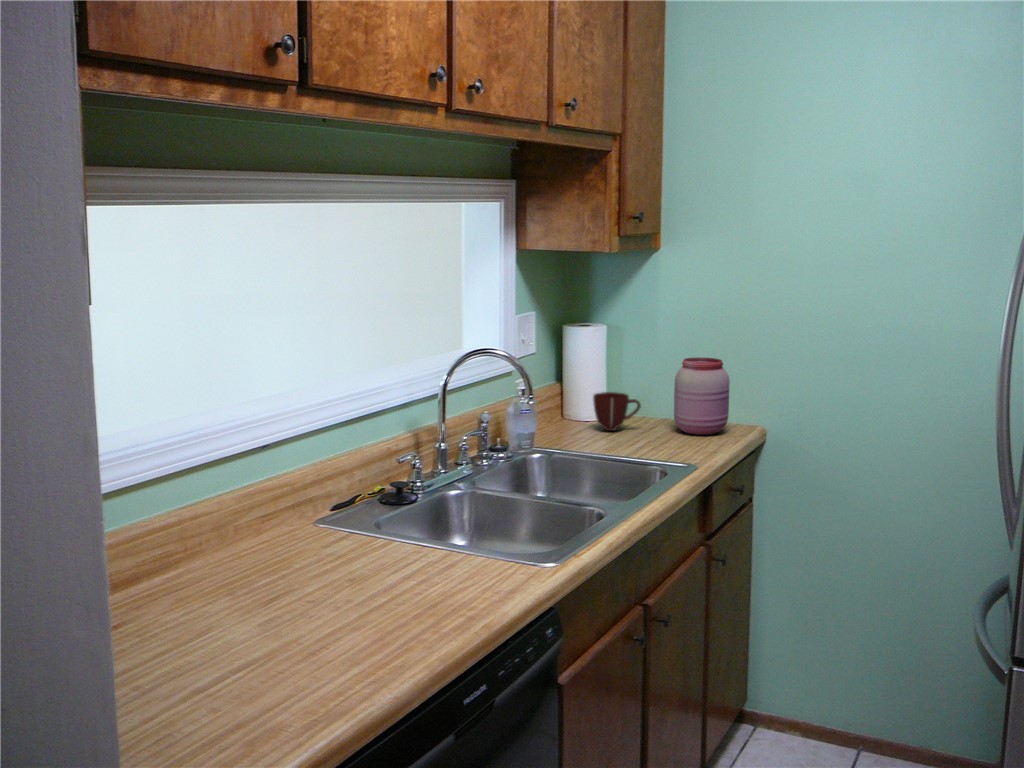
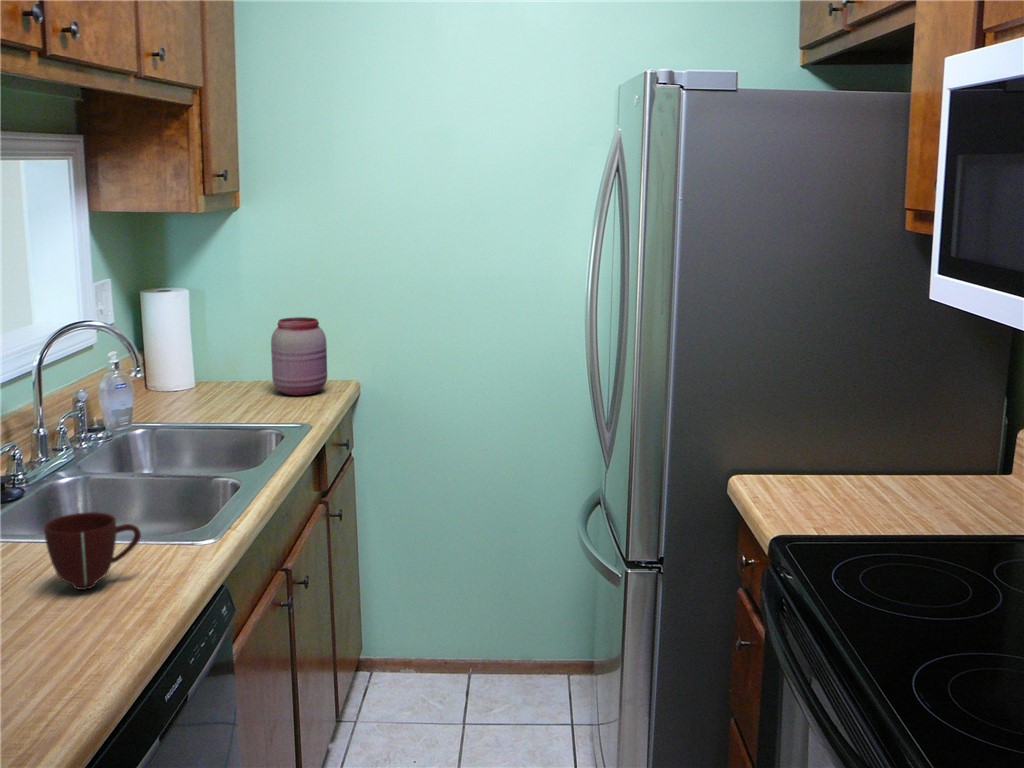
mug: present [593,392,641,431] -> present [44,512,141,590]

